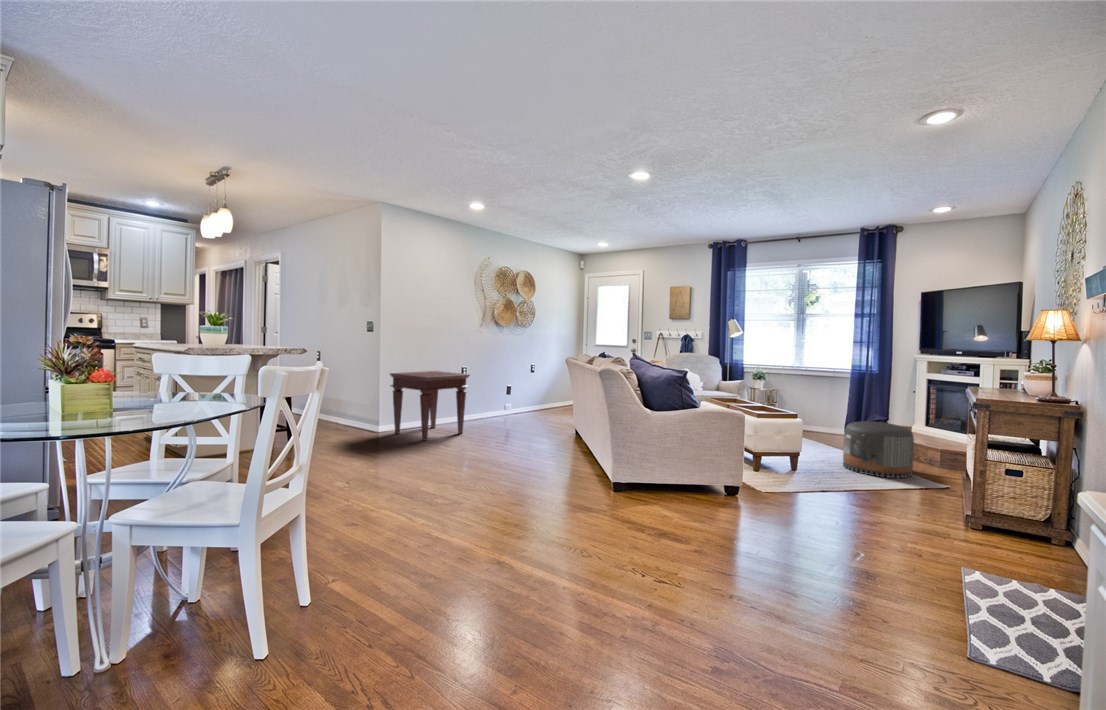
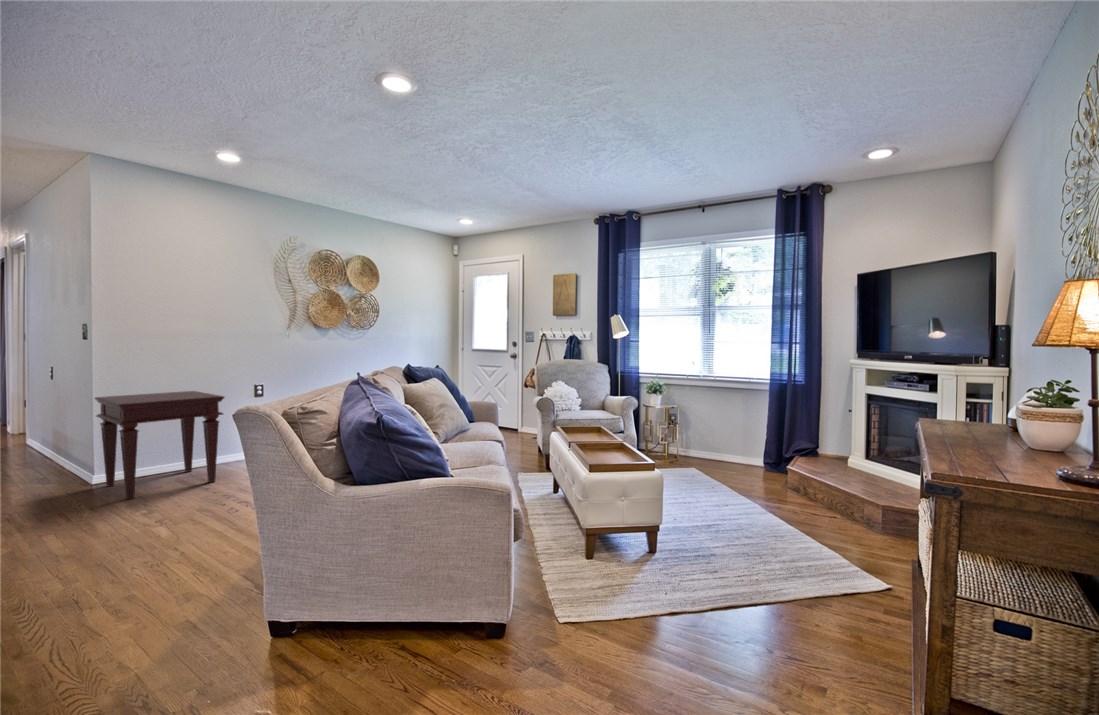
pouf: present [843,421,914,478] -> none [735,464,837,561]

